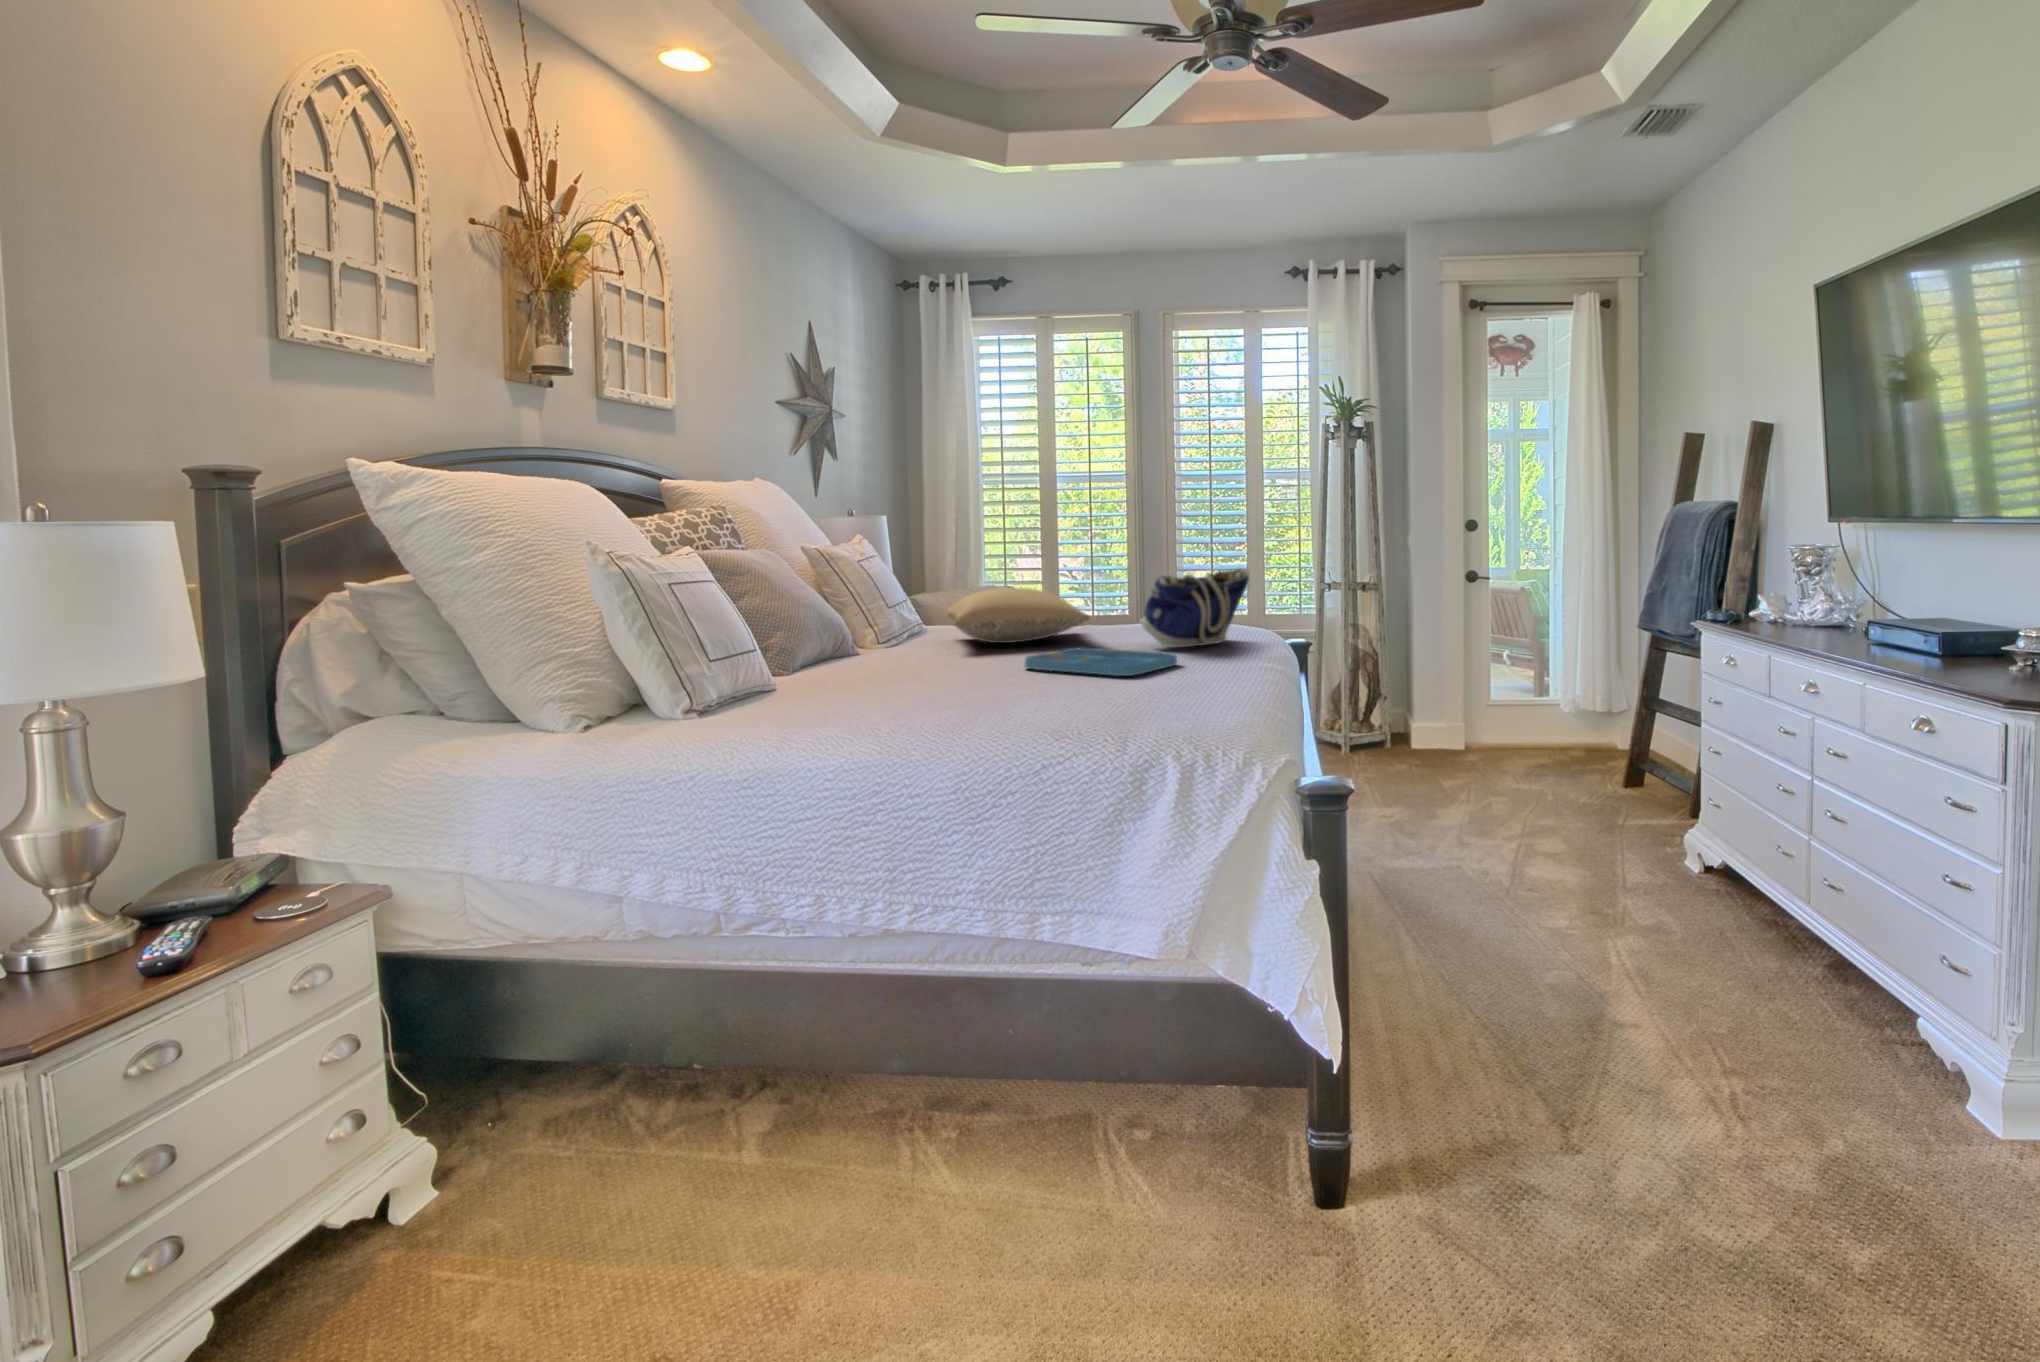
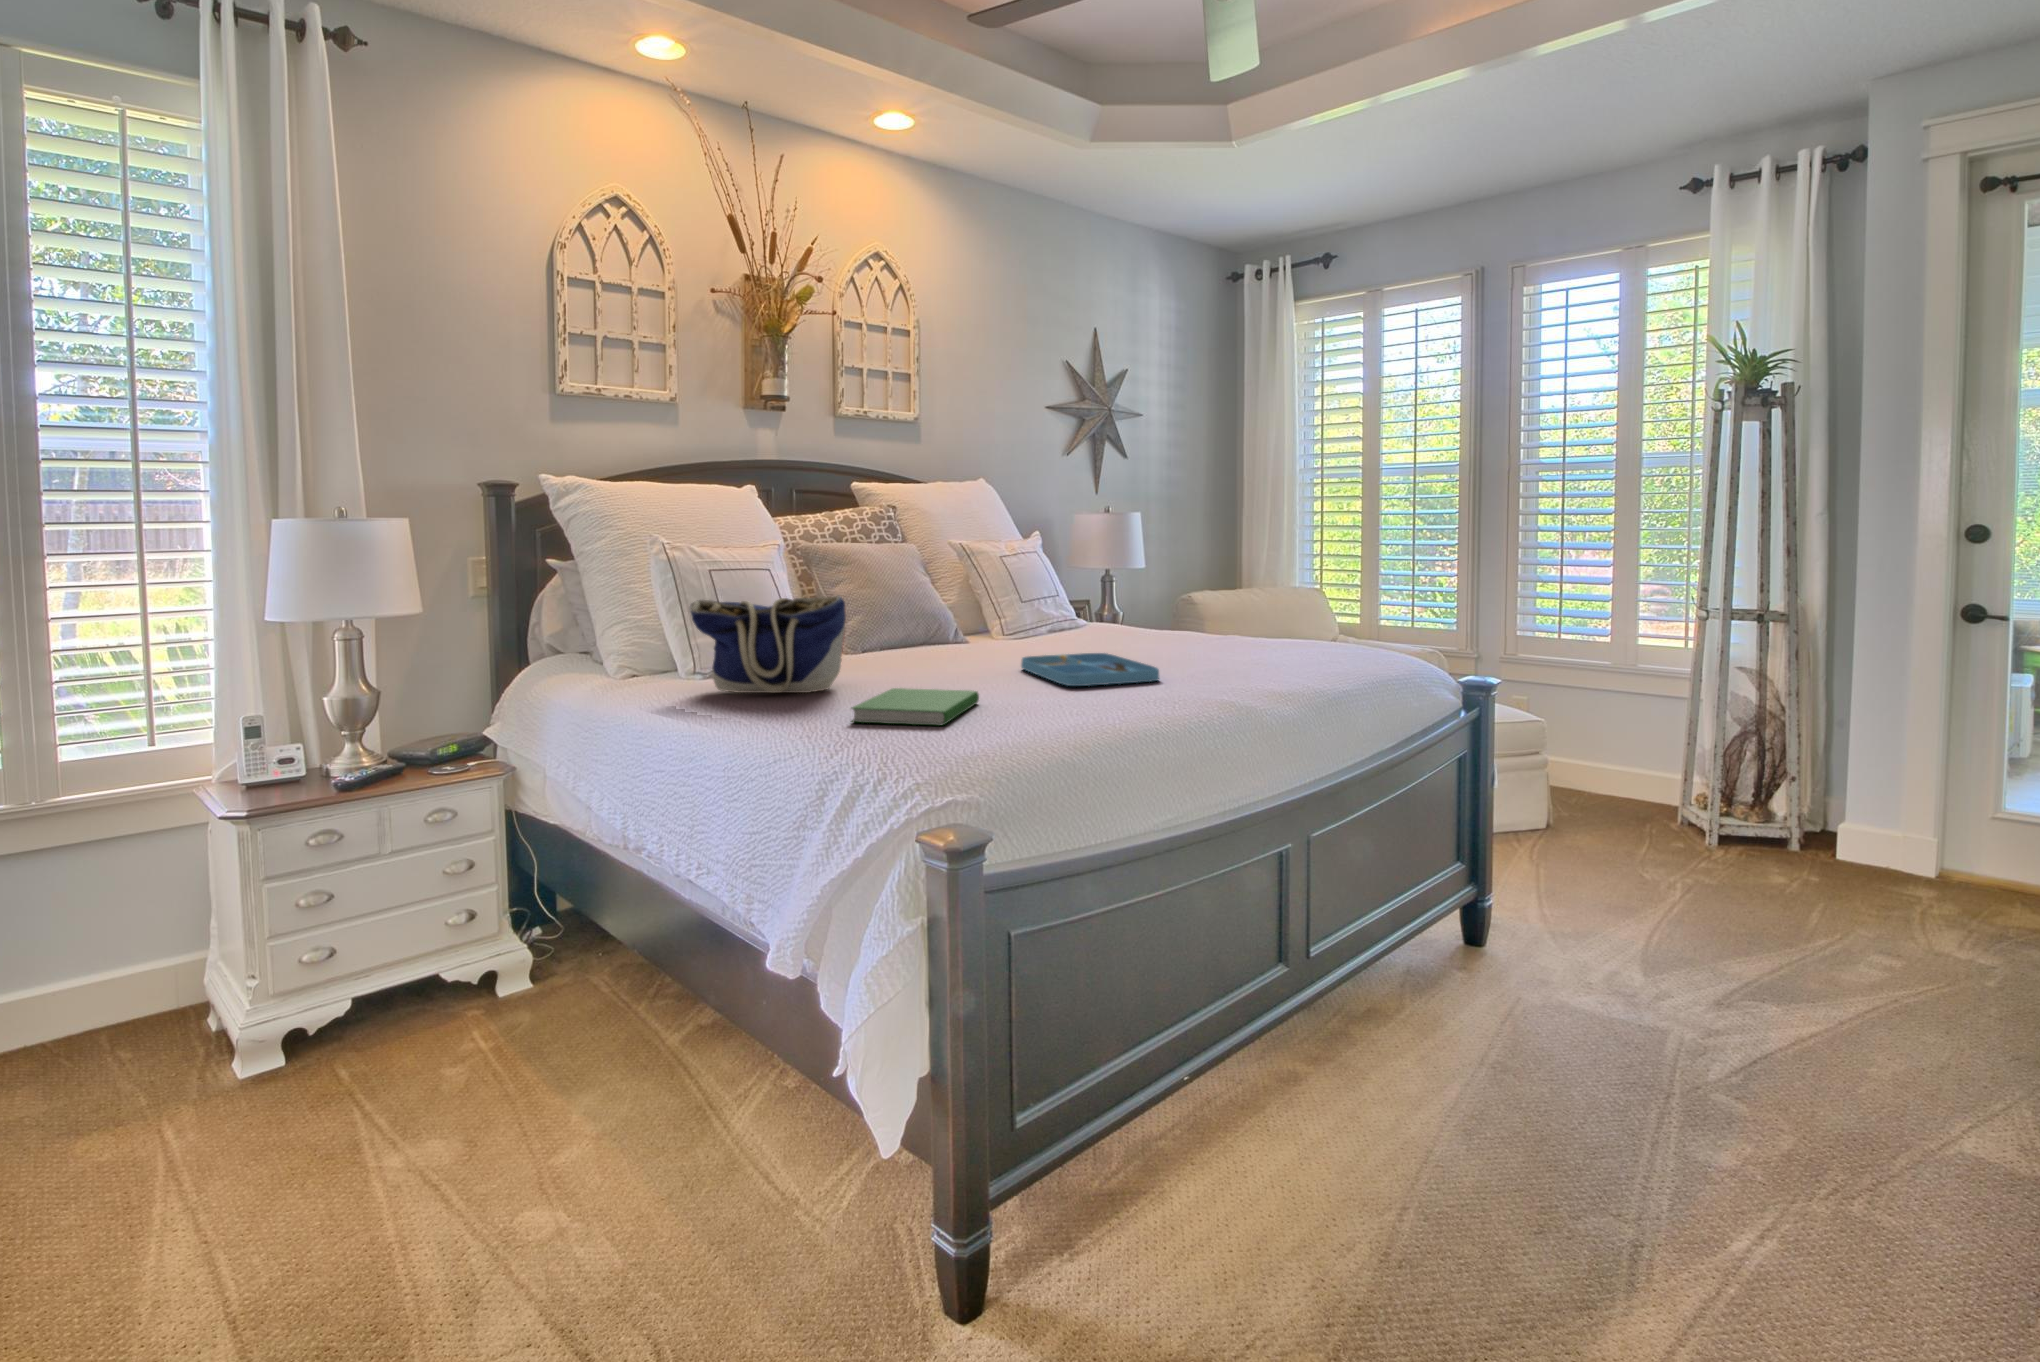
tote bag: present [1140,568,1249,647] -> present [689,596,846,693]
pillow: present [946,588,1090,643] -> none [1025,588,1192,643]
hardcover book: none [1019,686,1151,727] -> present [852,688,979,726]

